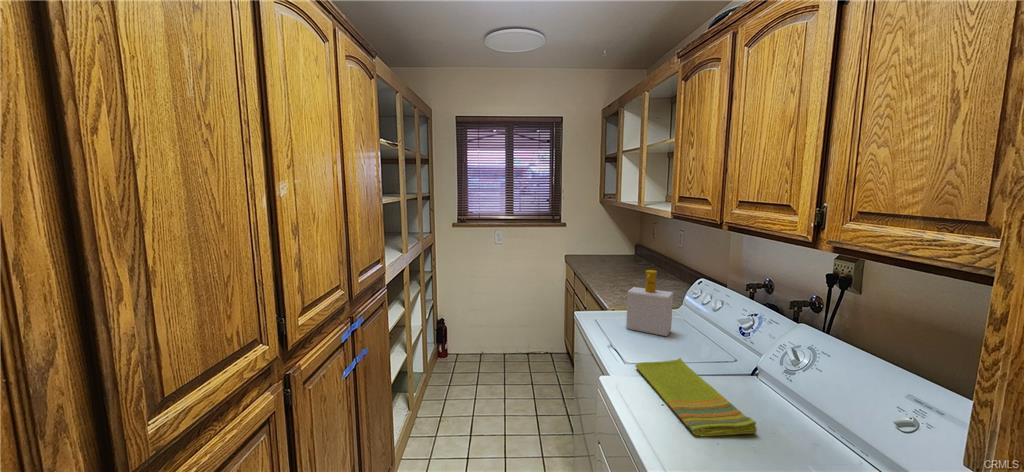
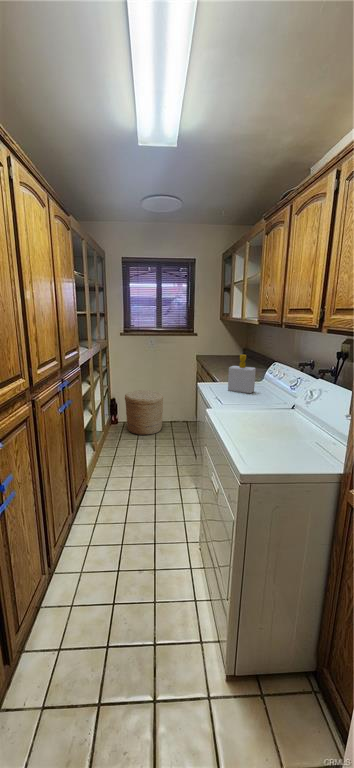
woven basket: none [458,306,515,376] -> present [125,390,163,435]
dish towel: present [635,358,757,436] -> none [228,400,283,428]

